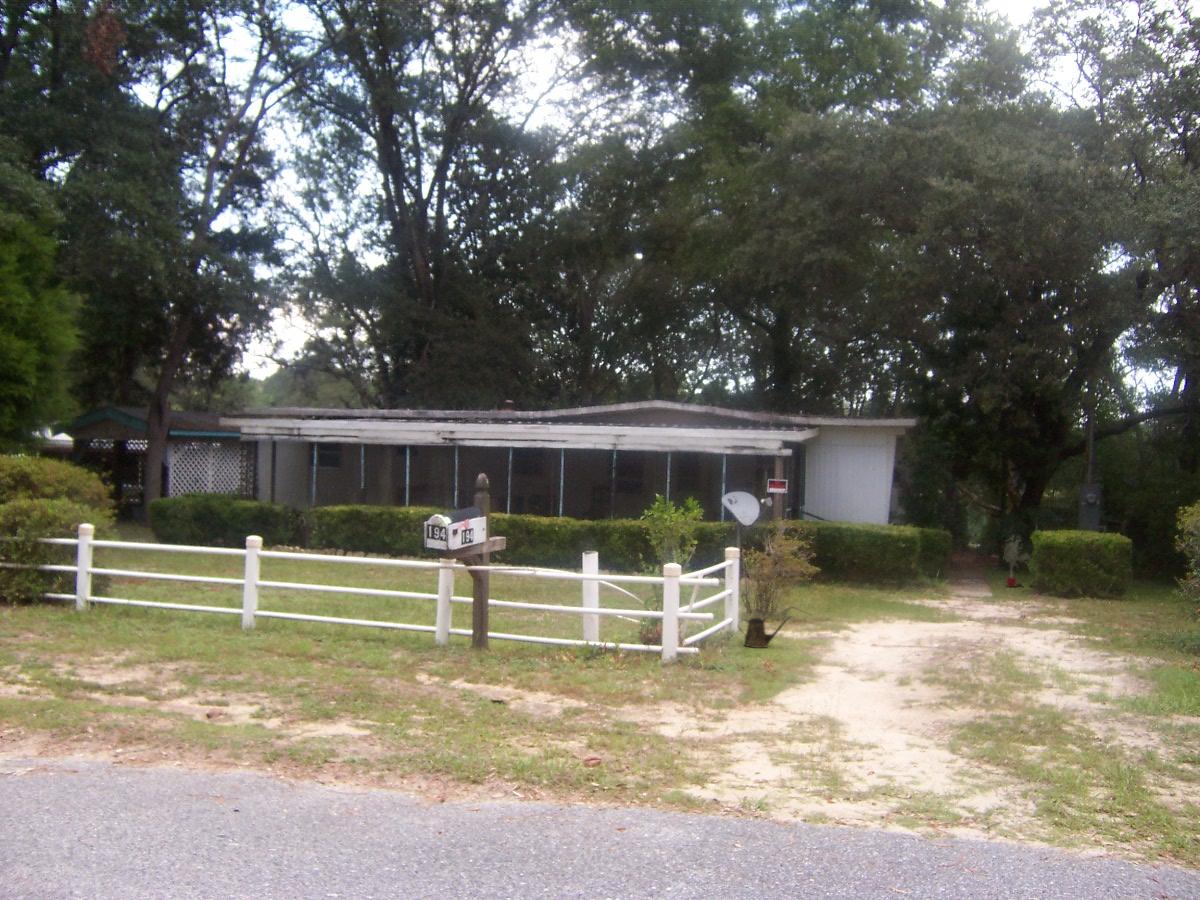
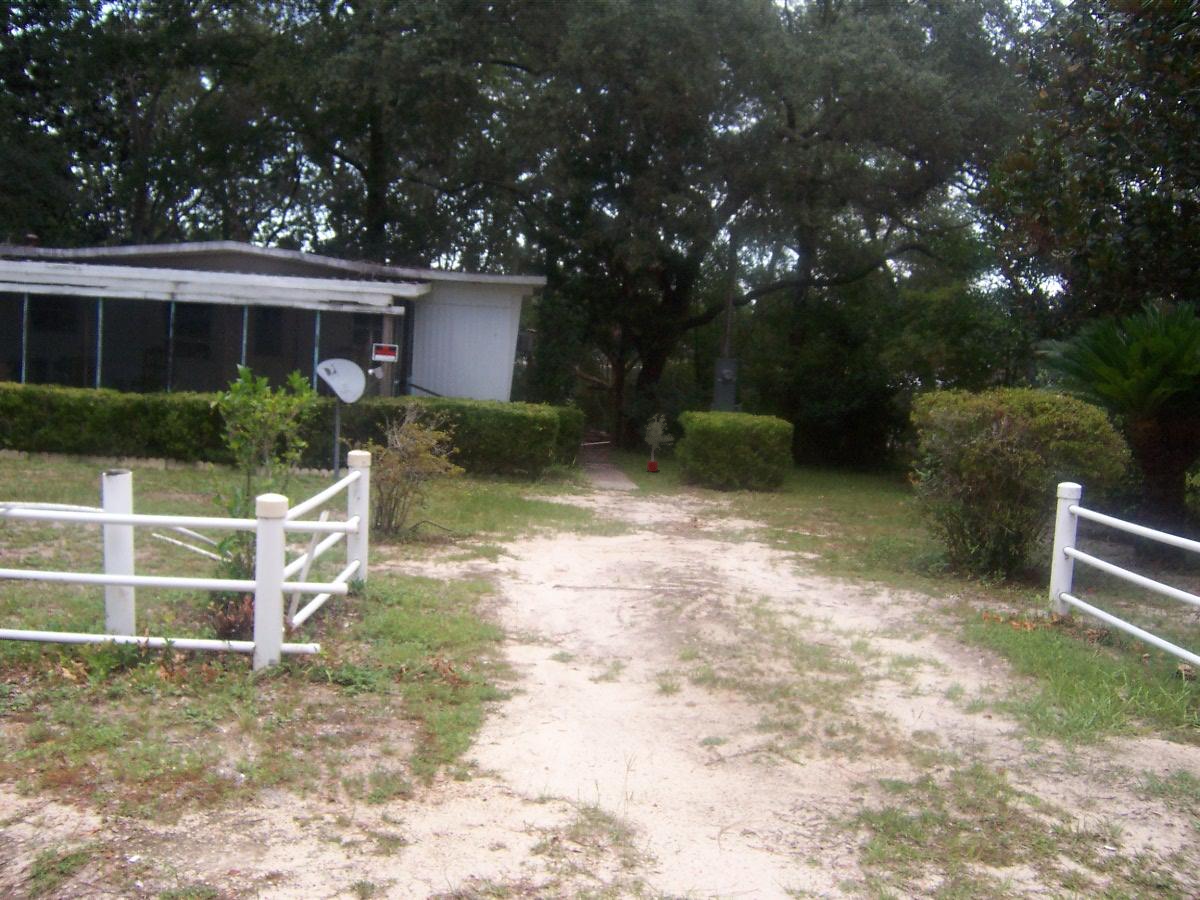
watering can: present [740,618,789,648] -> none [370,557,452,607]

